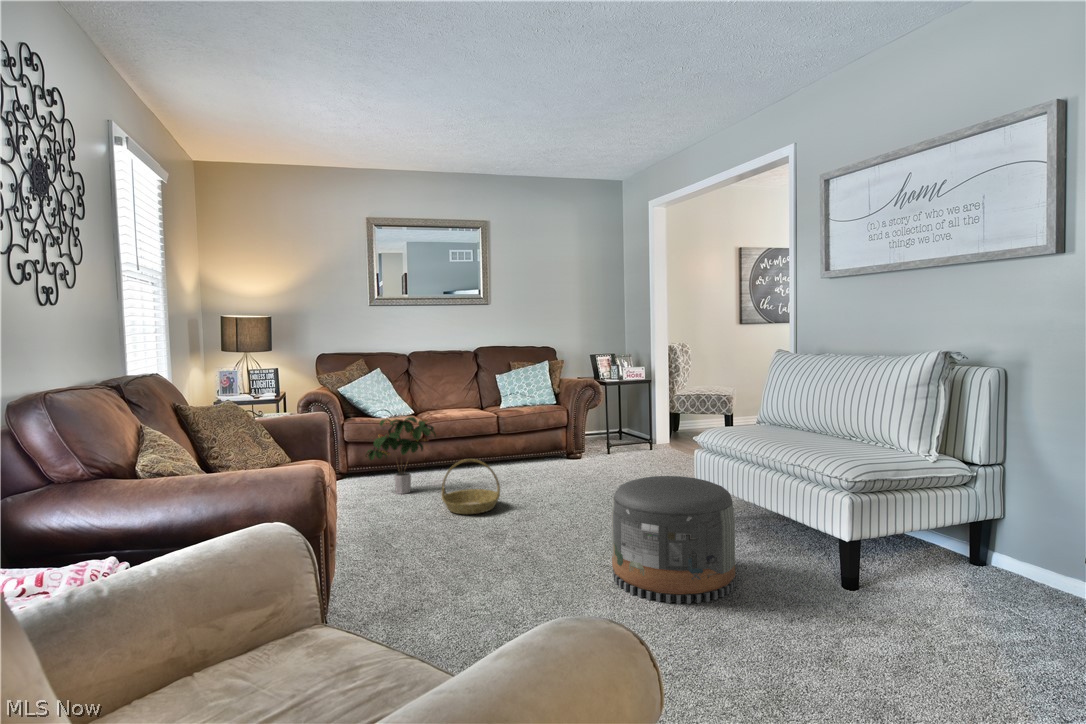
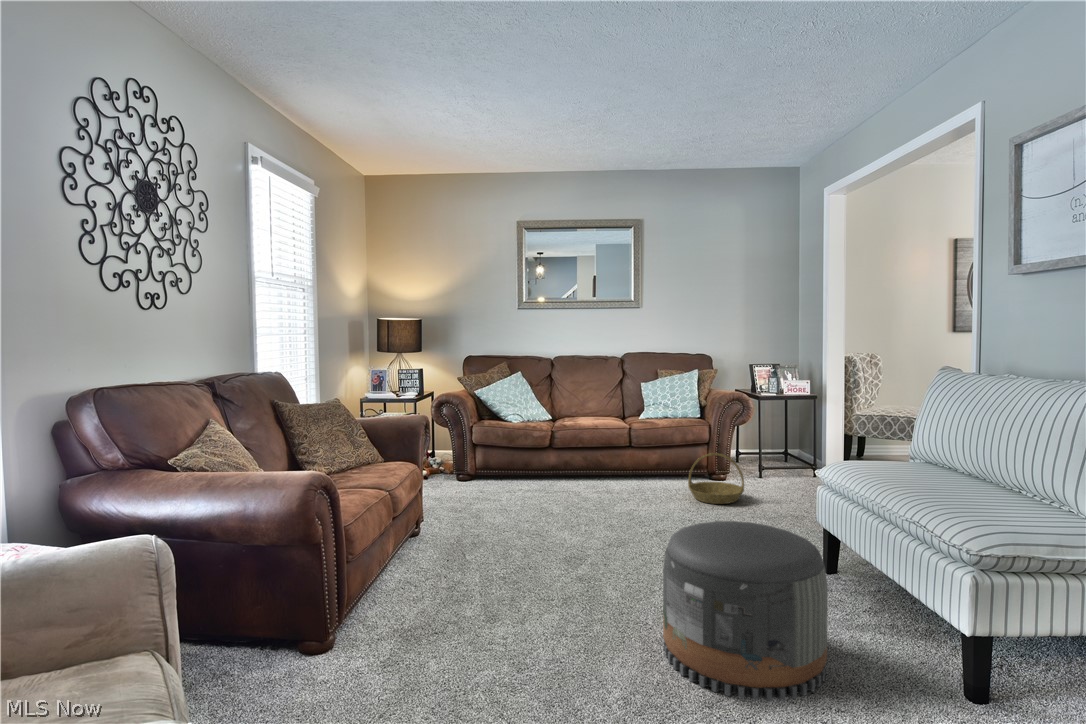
potted plant: present [366,417,436,494] -> none [479,423,548,502]
basket: present [441,459,500,514] -> present [688,453,744,504]

